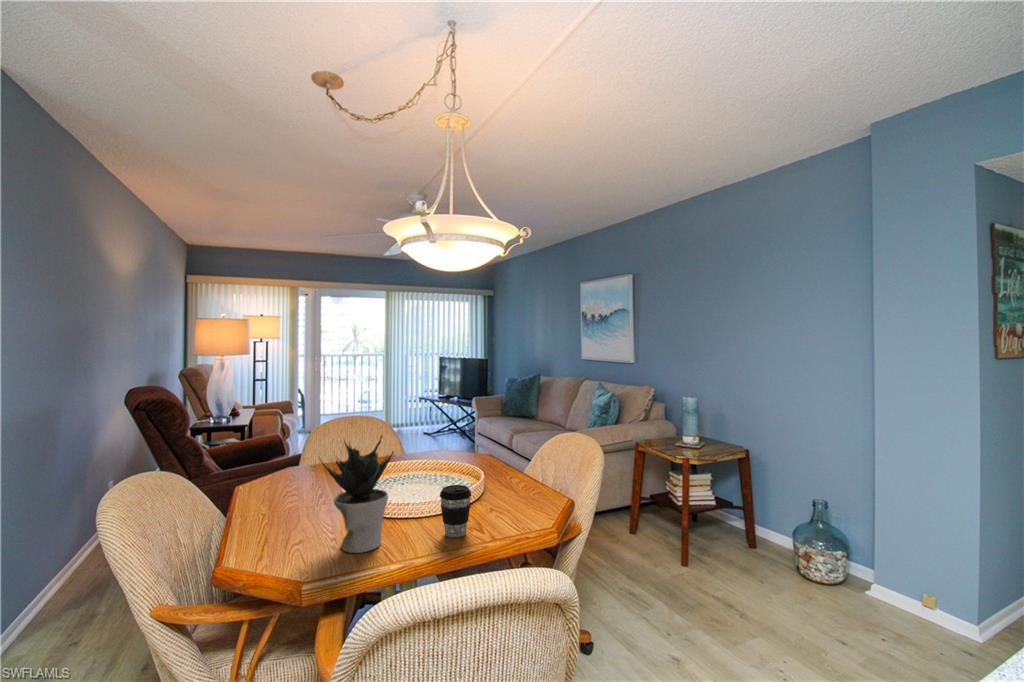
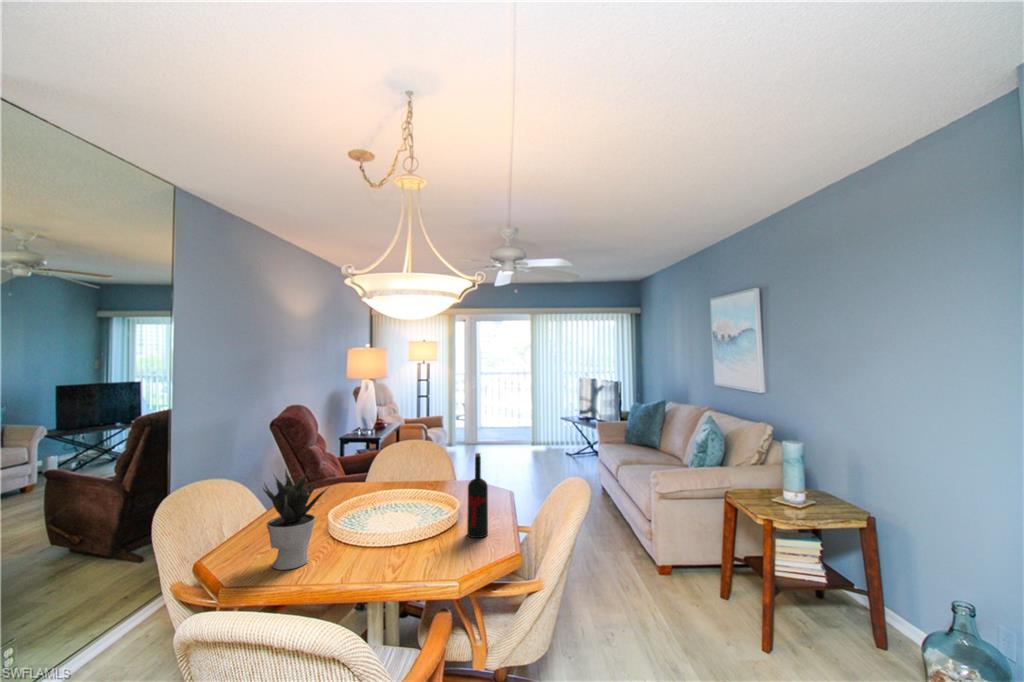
wine bottle: none [506,412,526,495] -> present [467,453,488,538]
coffee cup: present [440,485,471,537] -> none [354,521,385,571]

